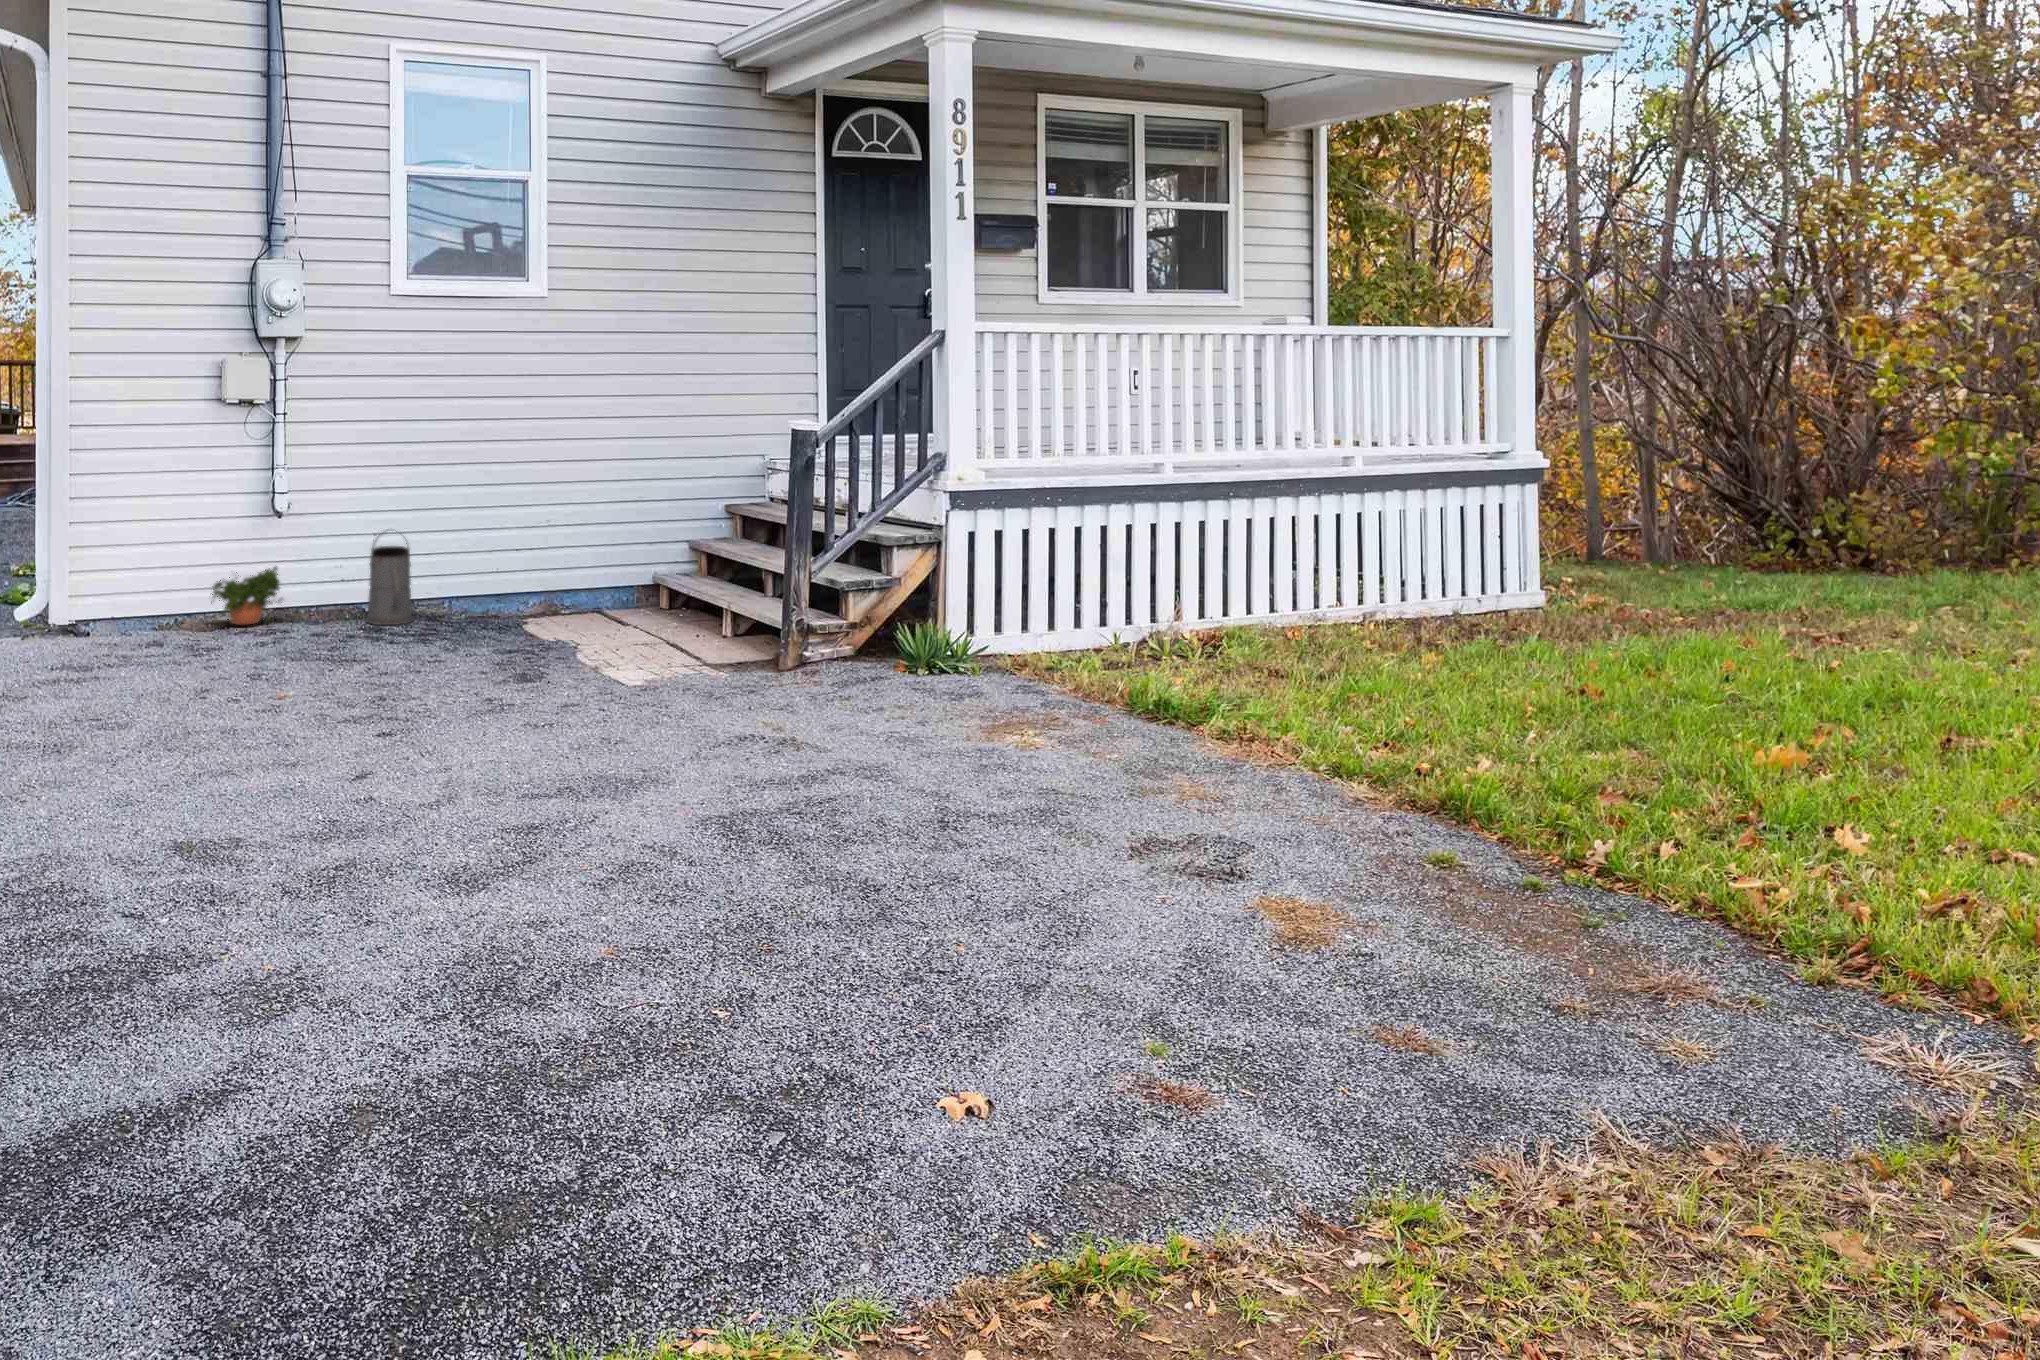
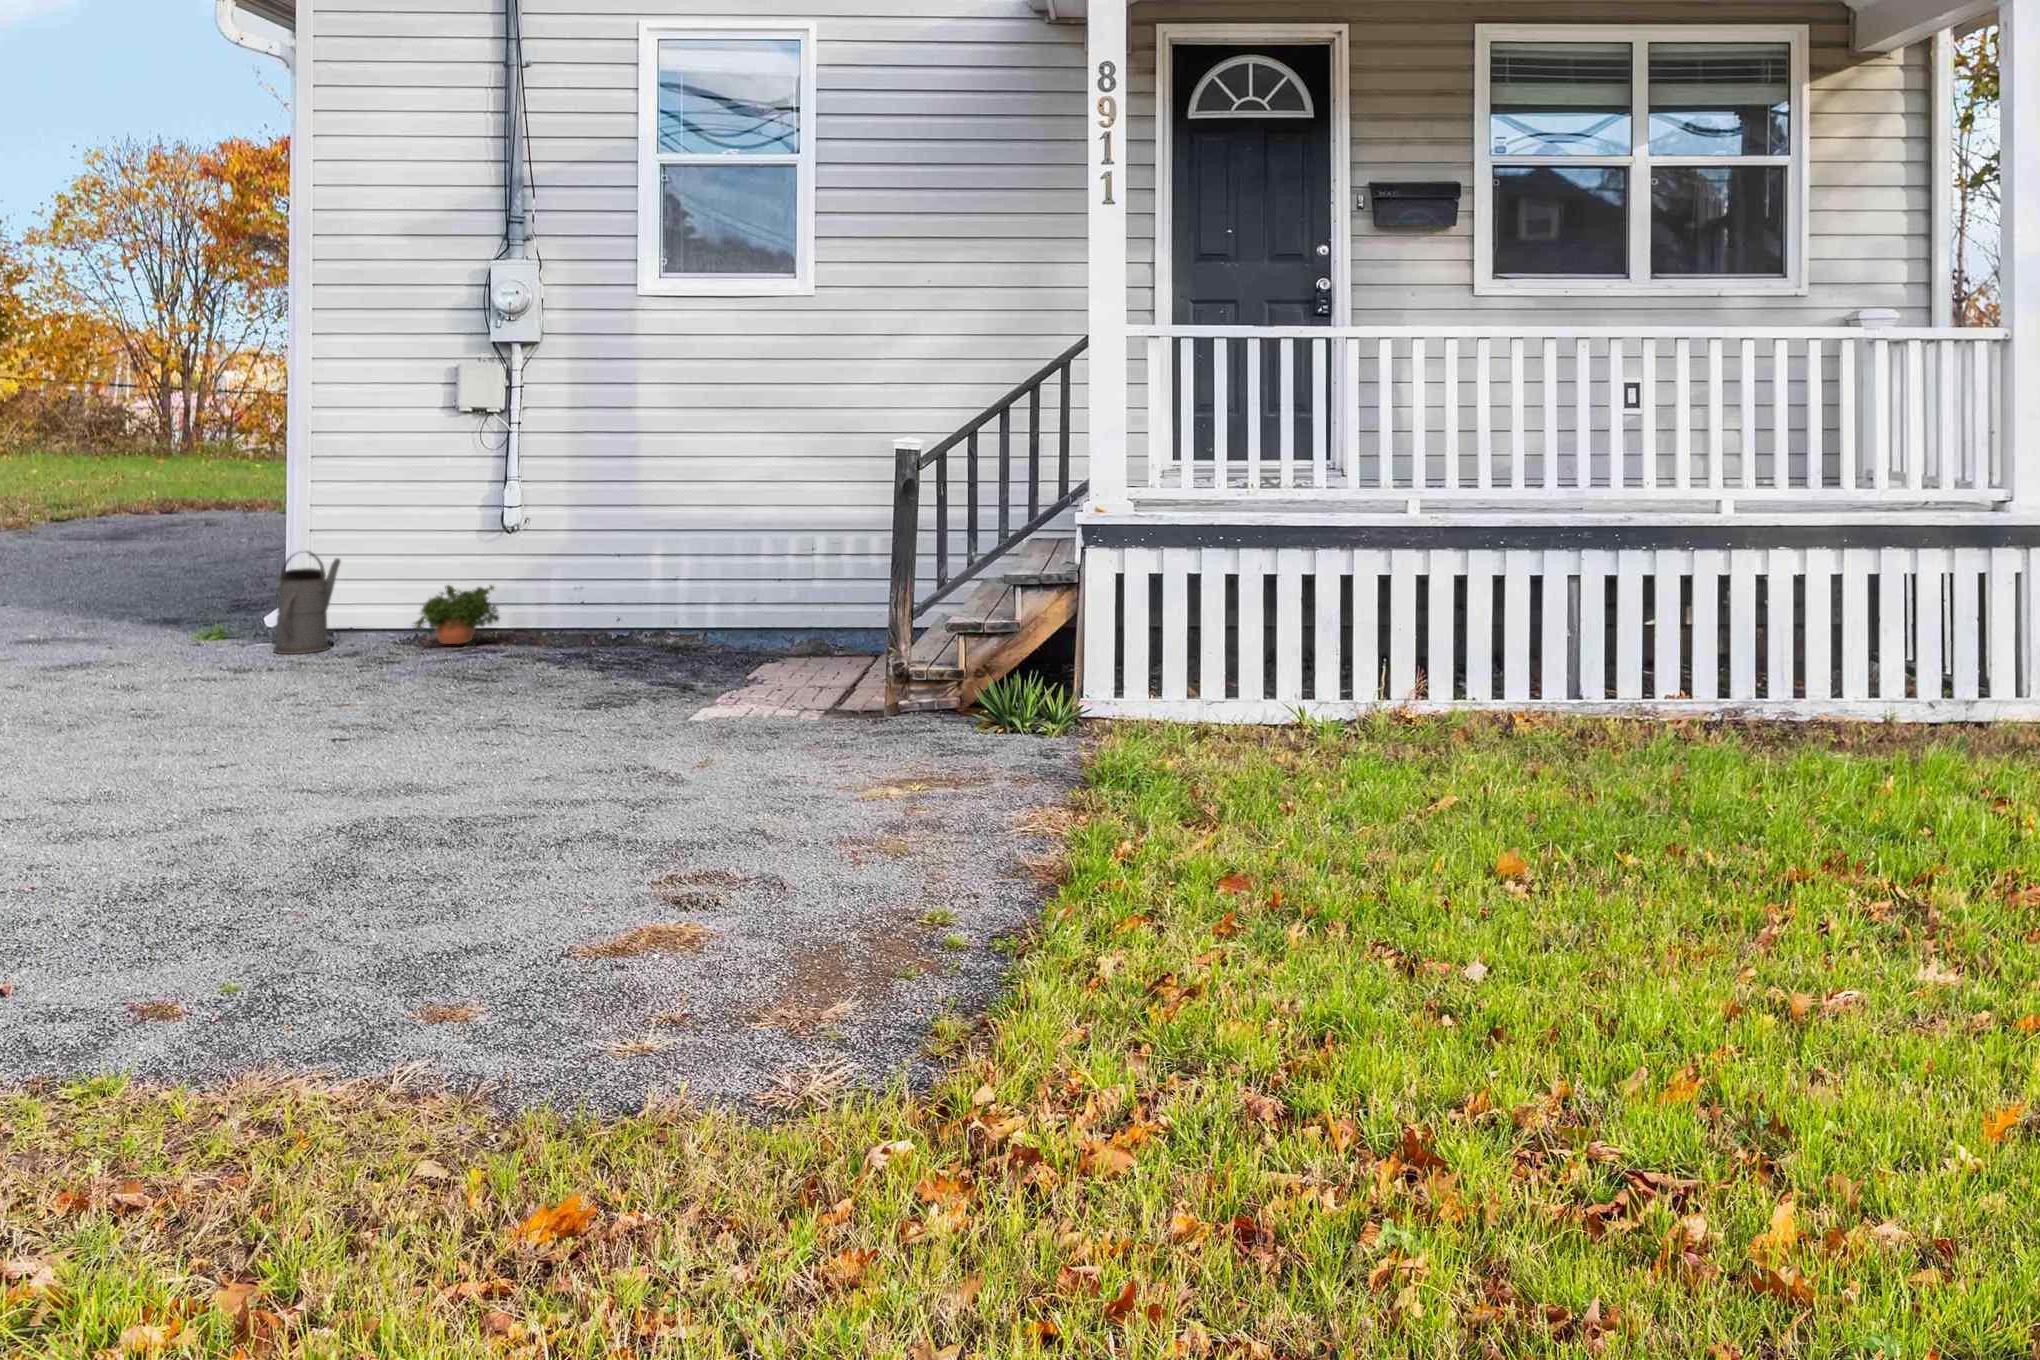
watering can: present [366,531,413,625] -> present [273,551,341,654]

